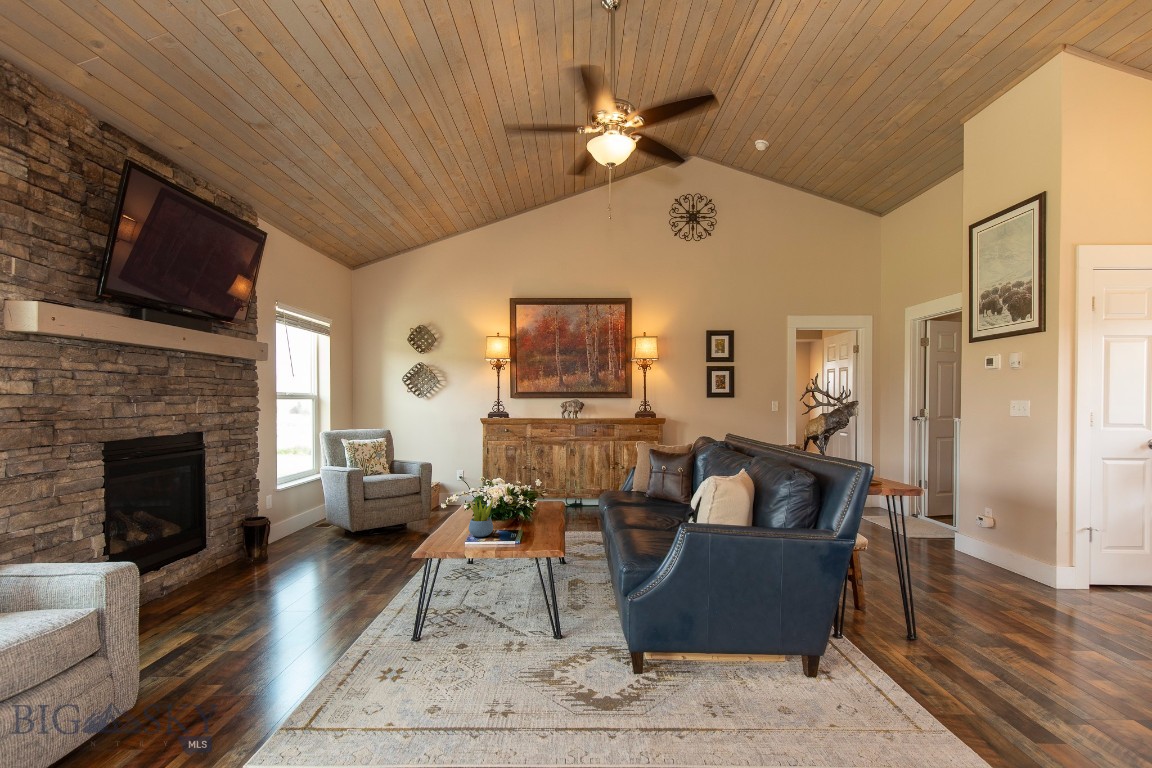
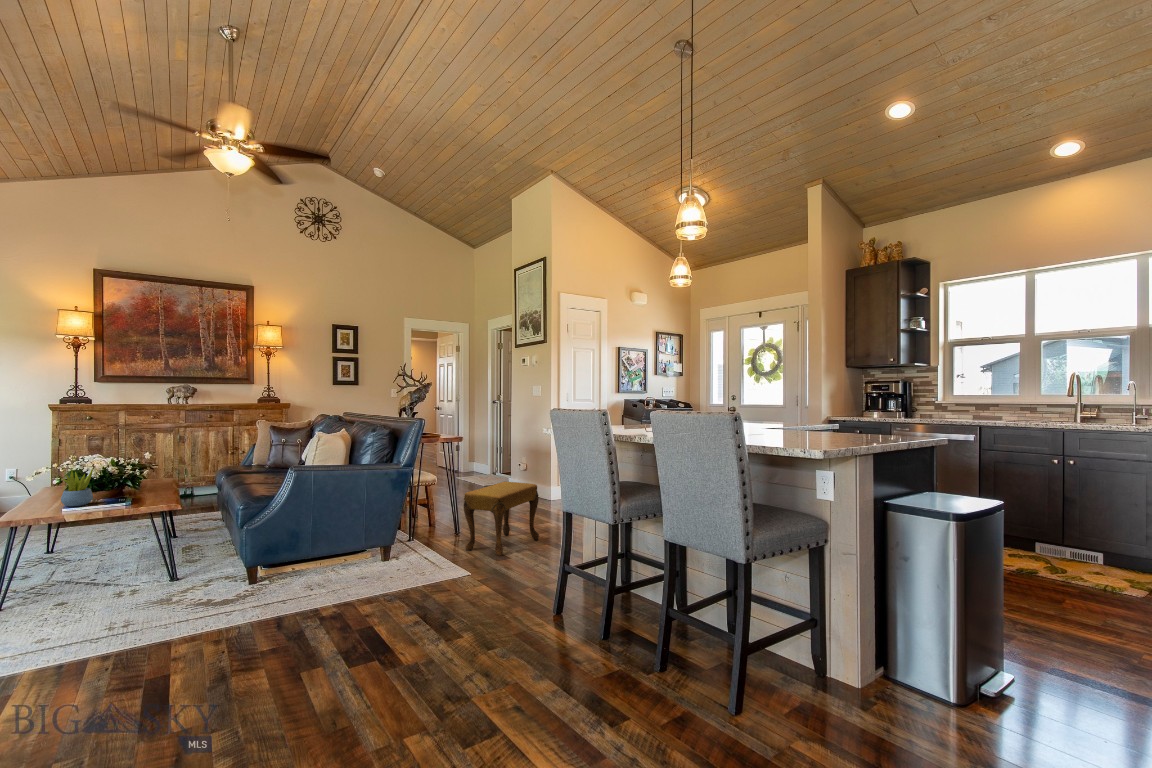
footstool: none [929,568,1076,713] -> present [464,482,539,556]

